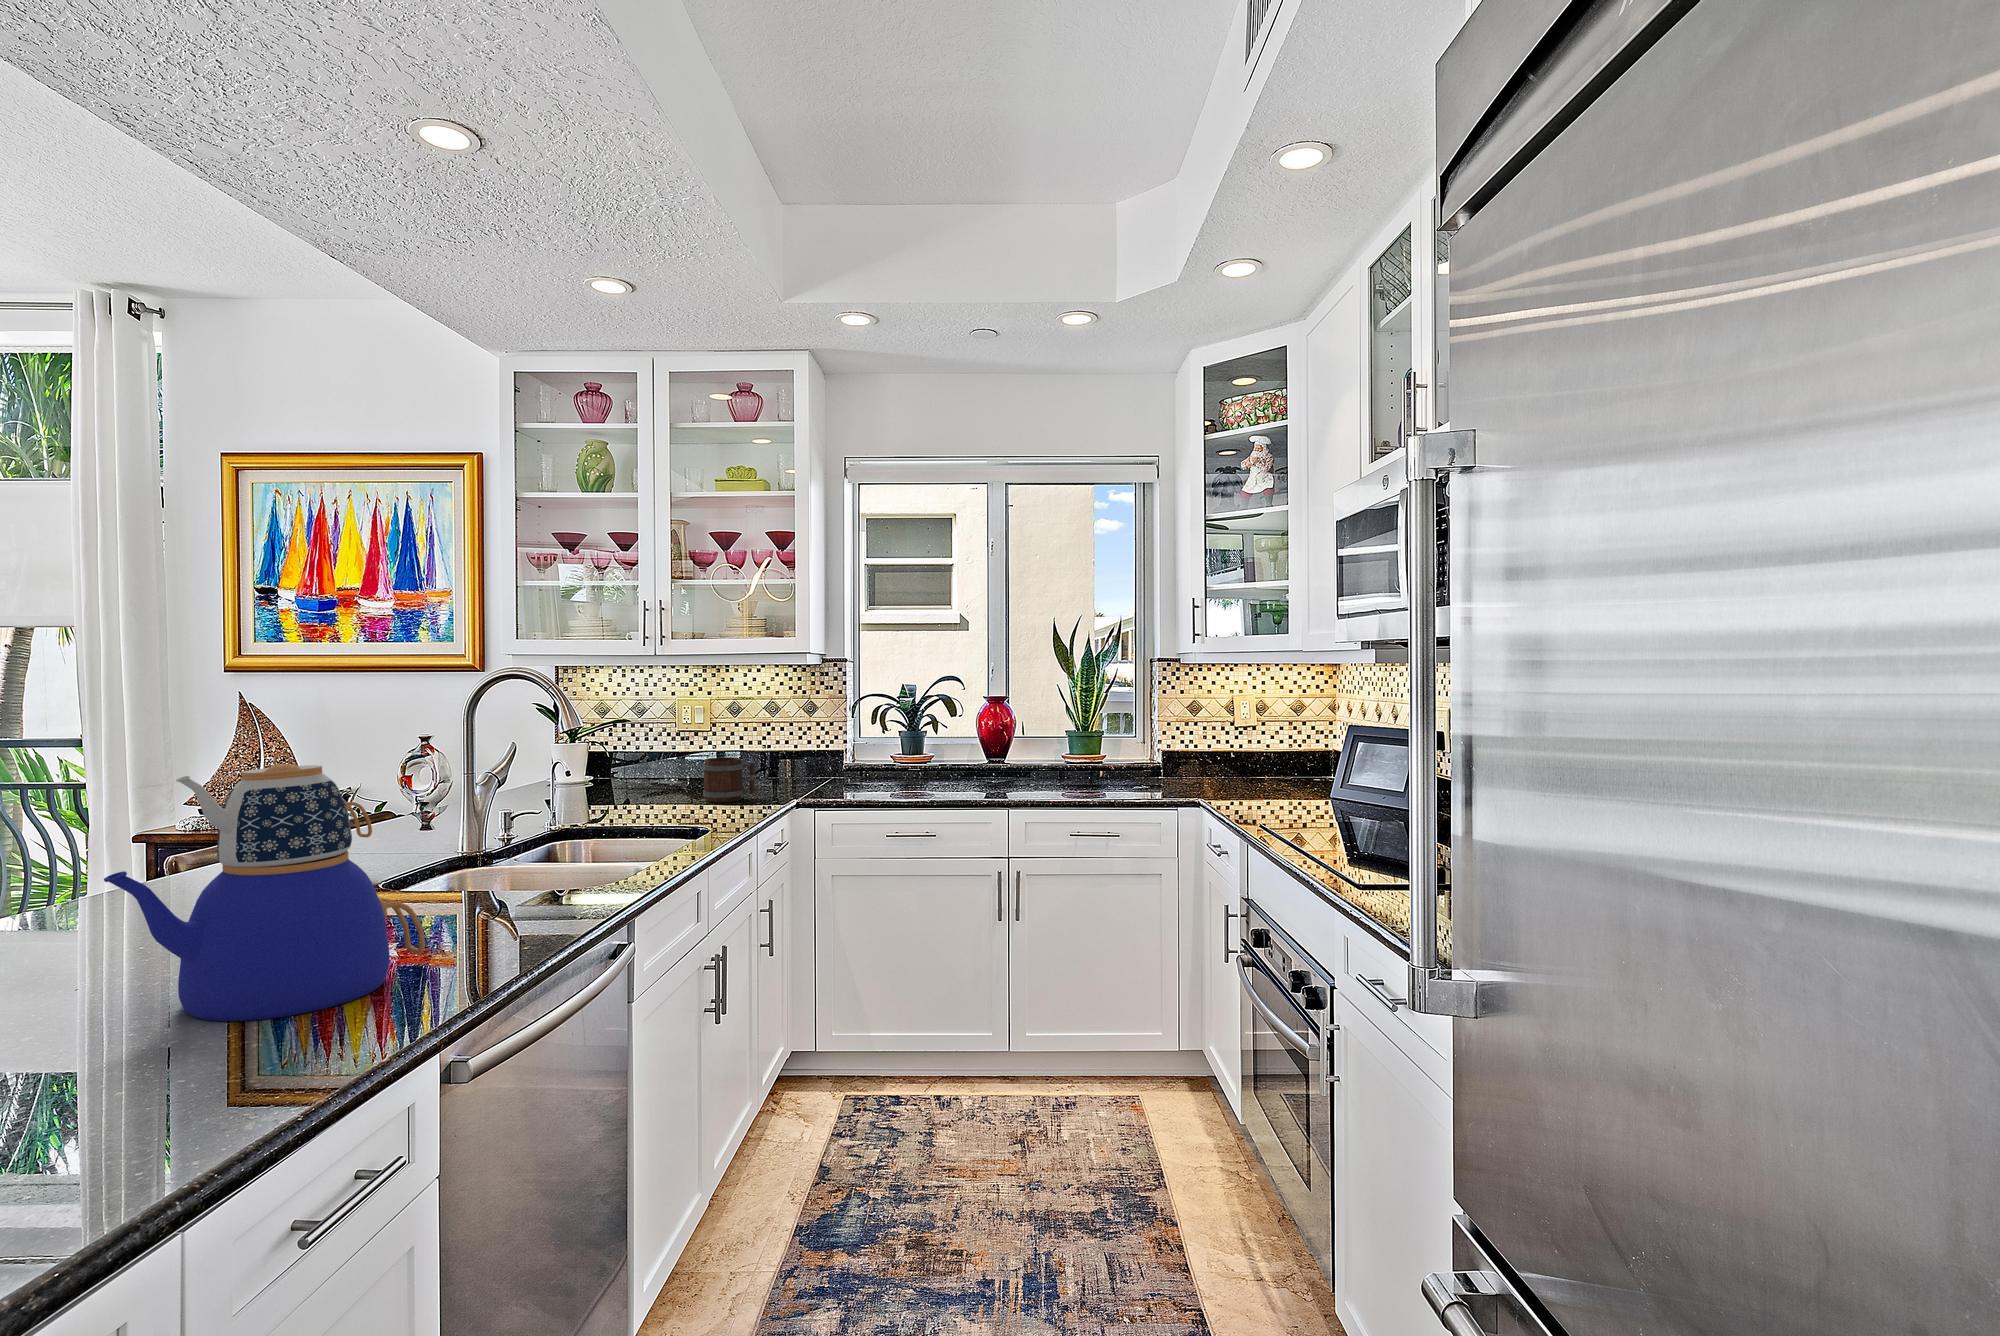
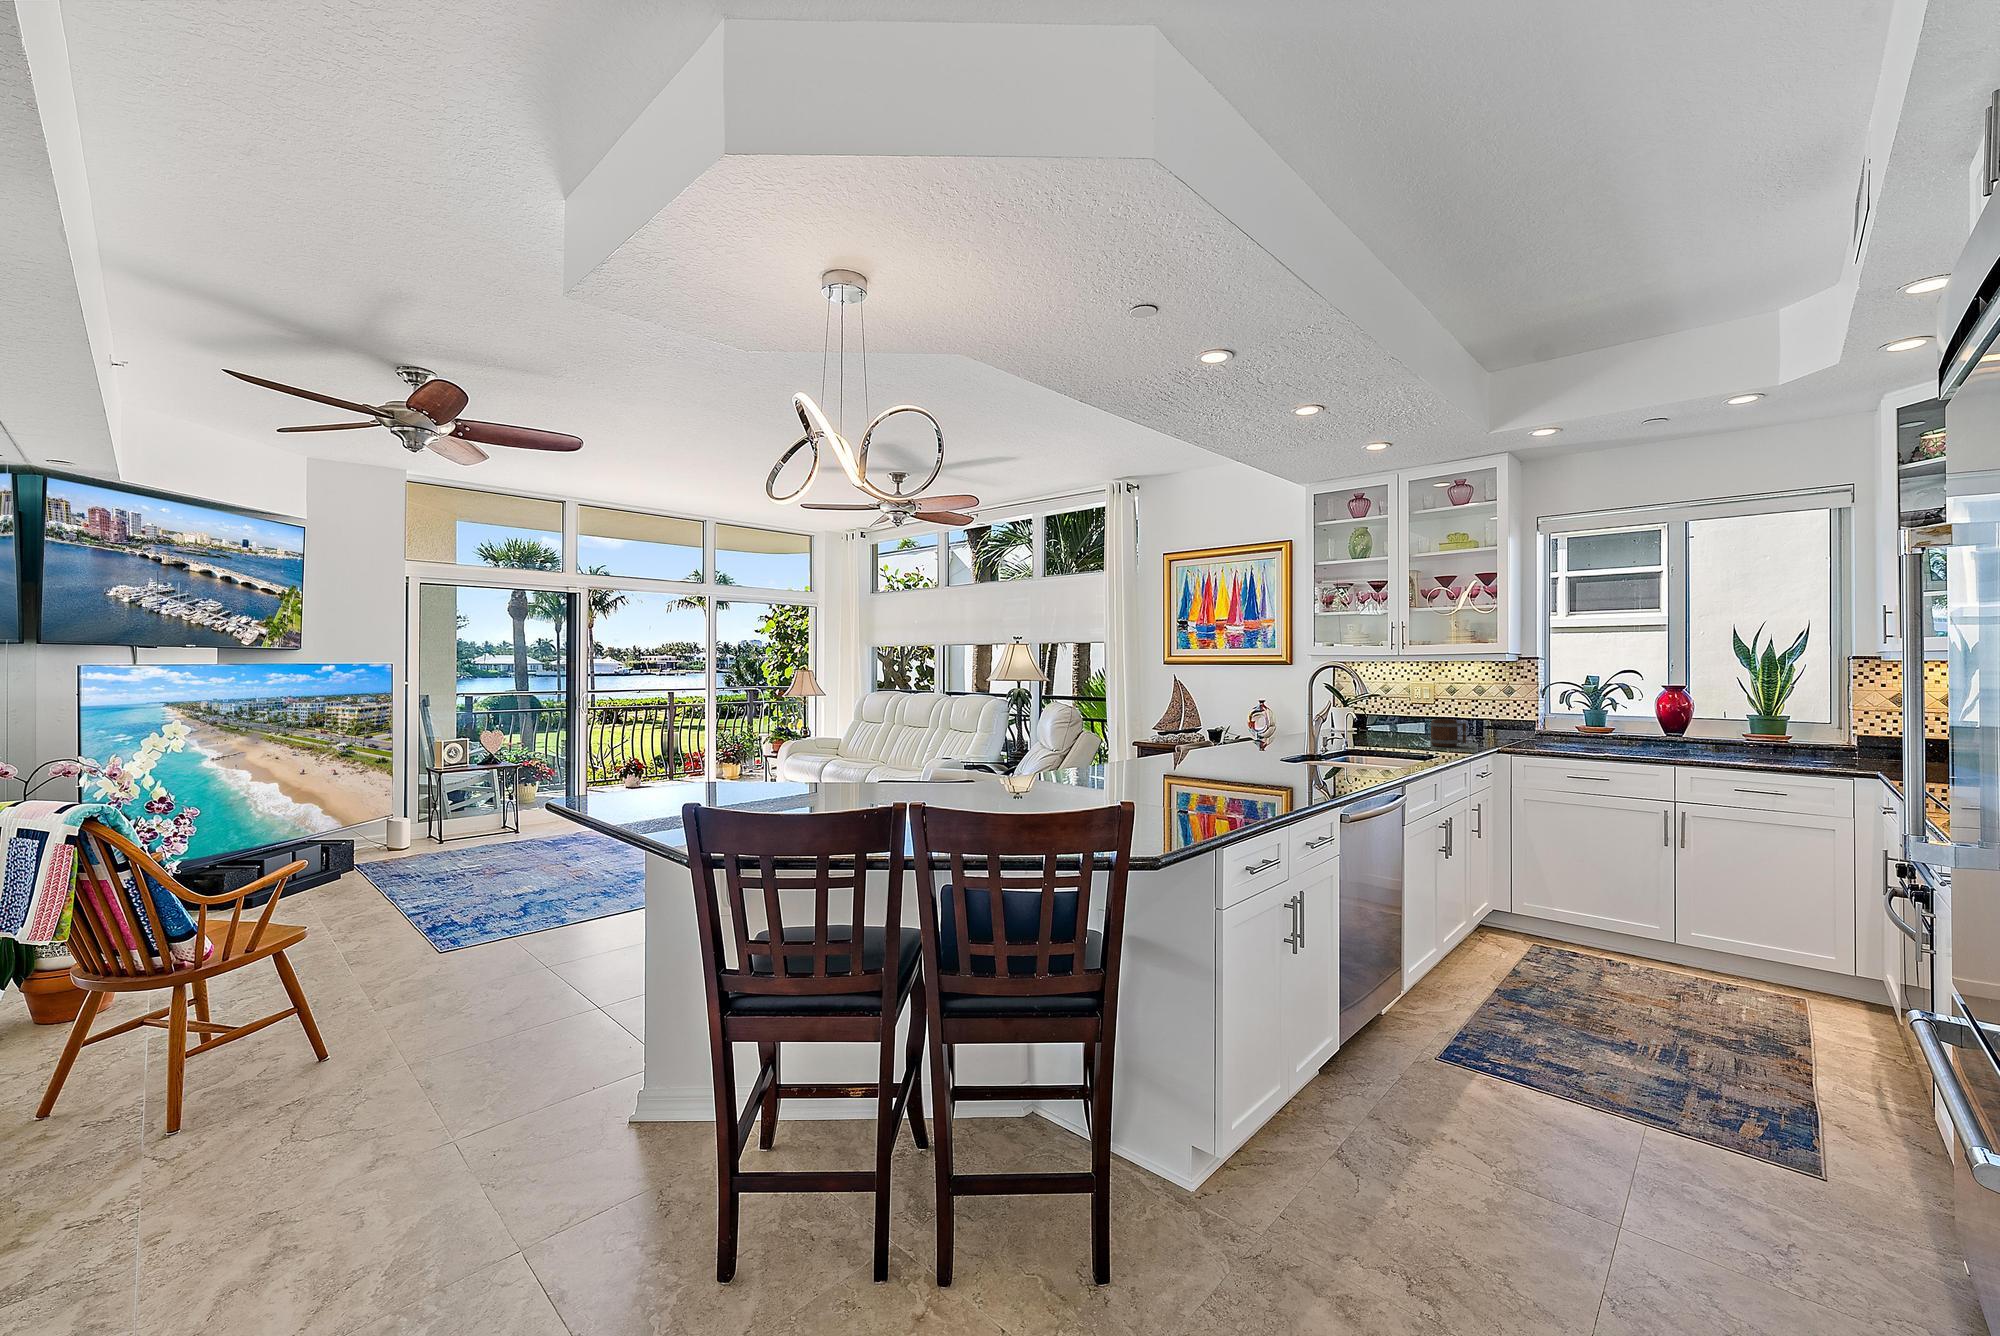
teapot: present [104,753,425,1021] -> none [1196,688,1298,788]

